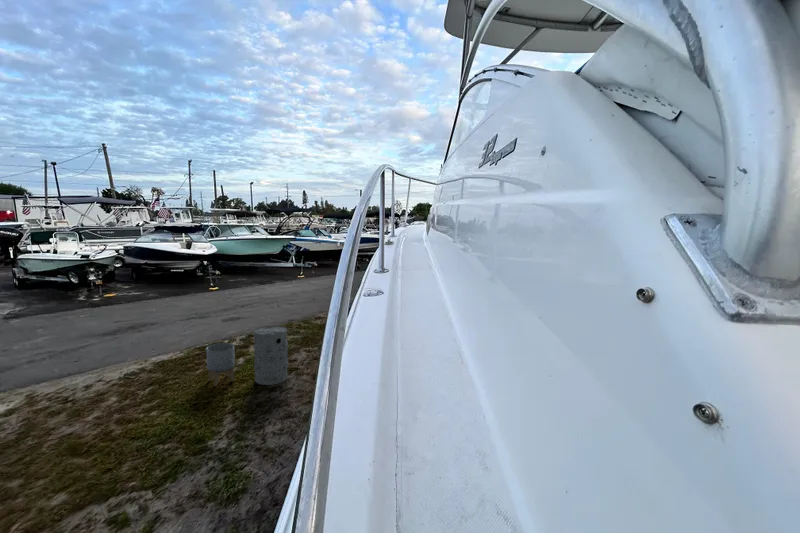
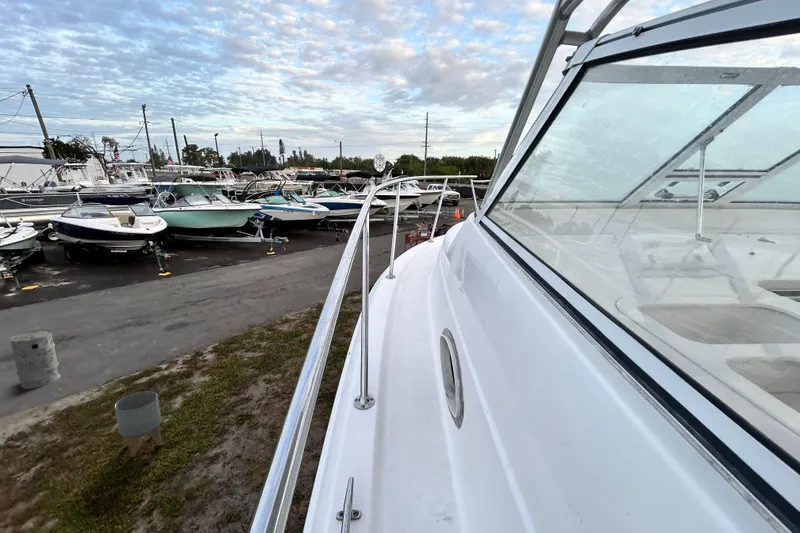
trash can: present [254,326,289,385] -> present [10,330,60,389]

